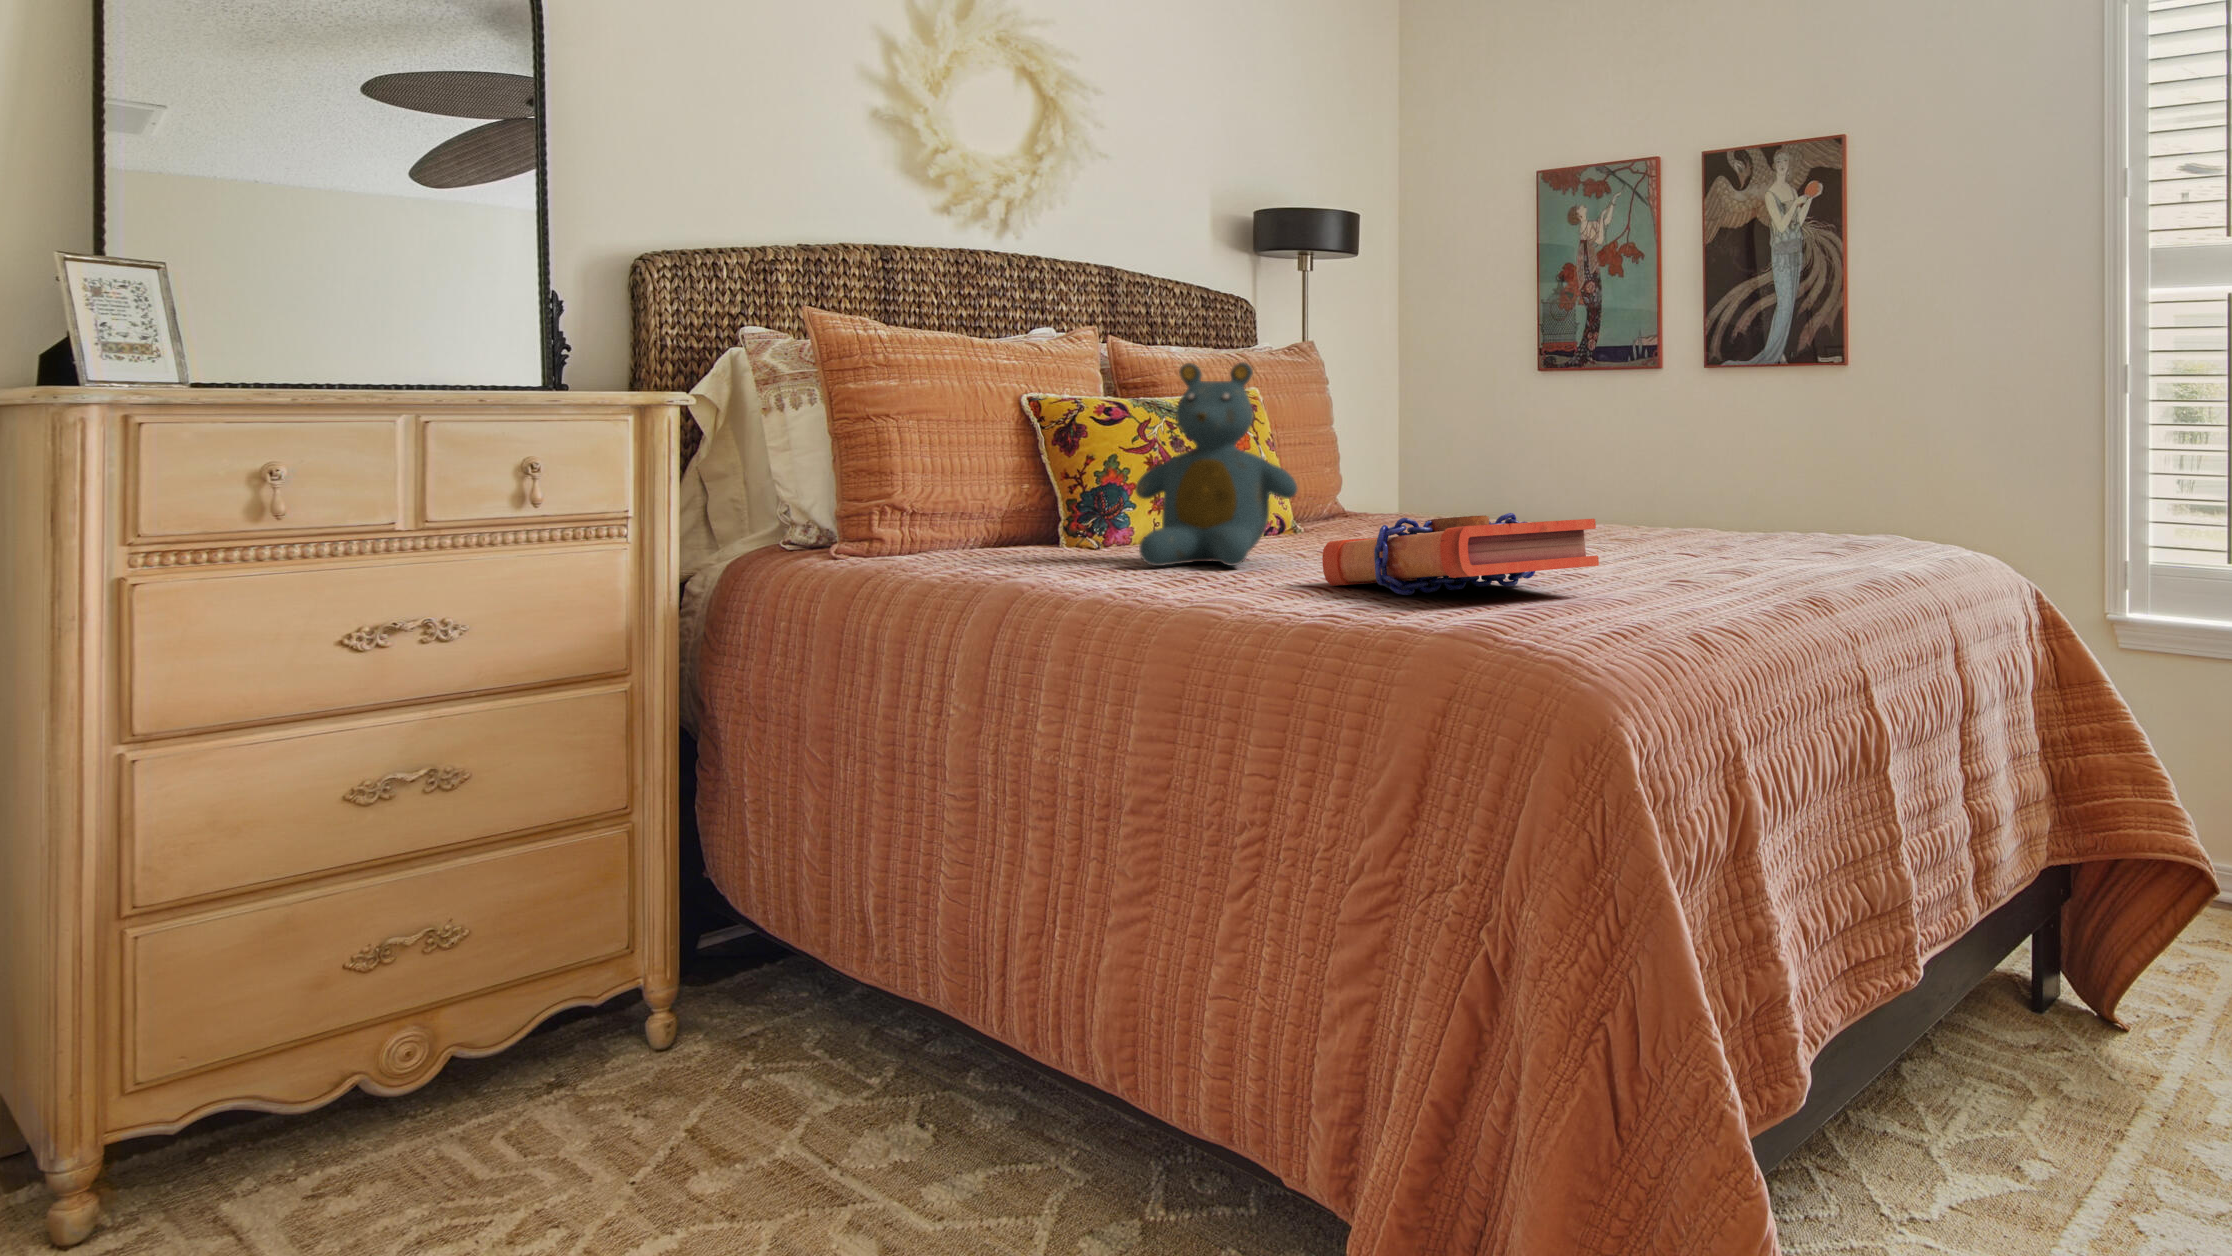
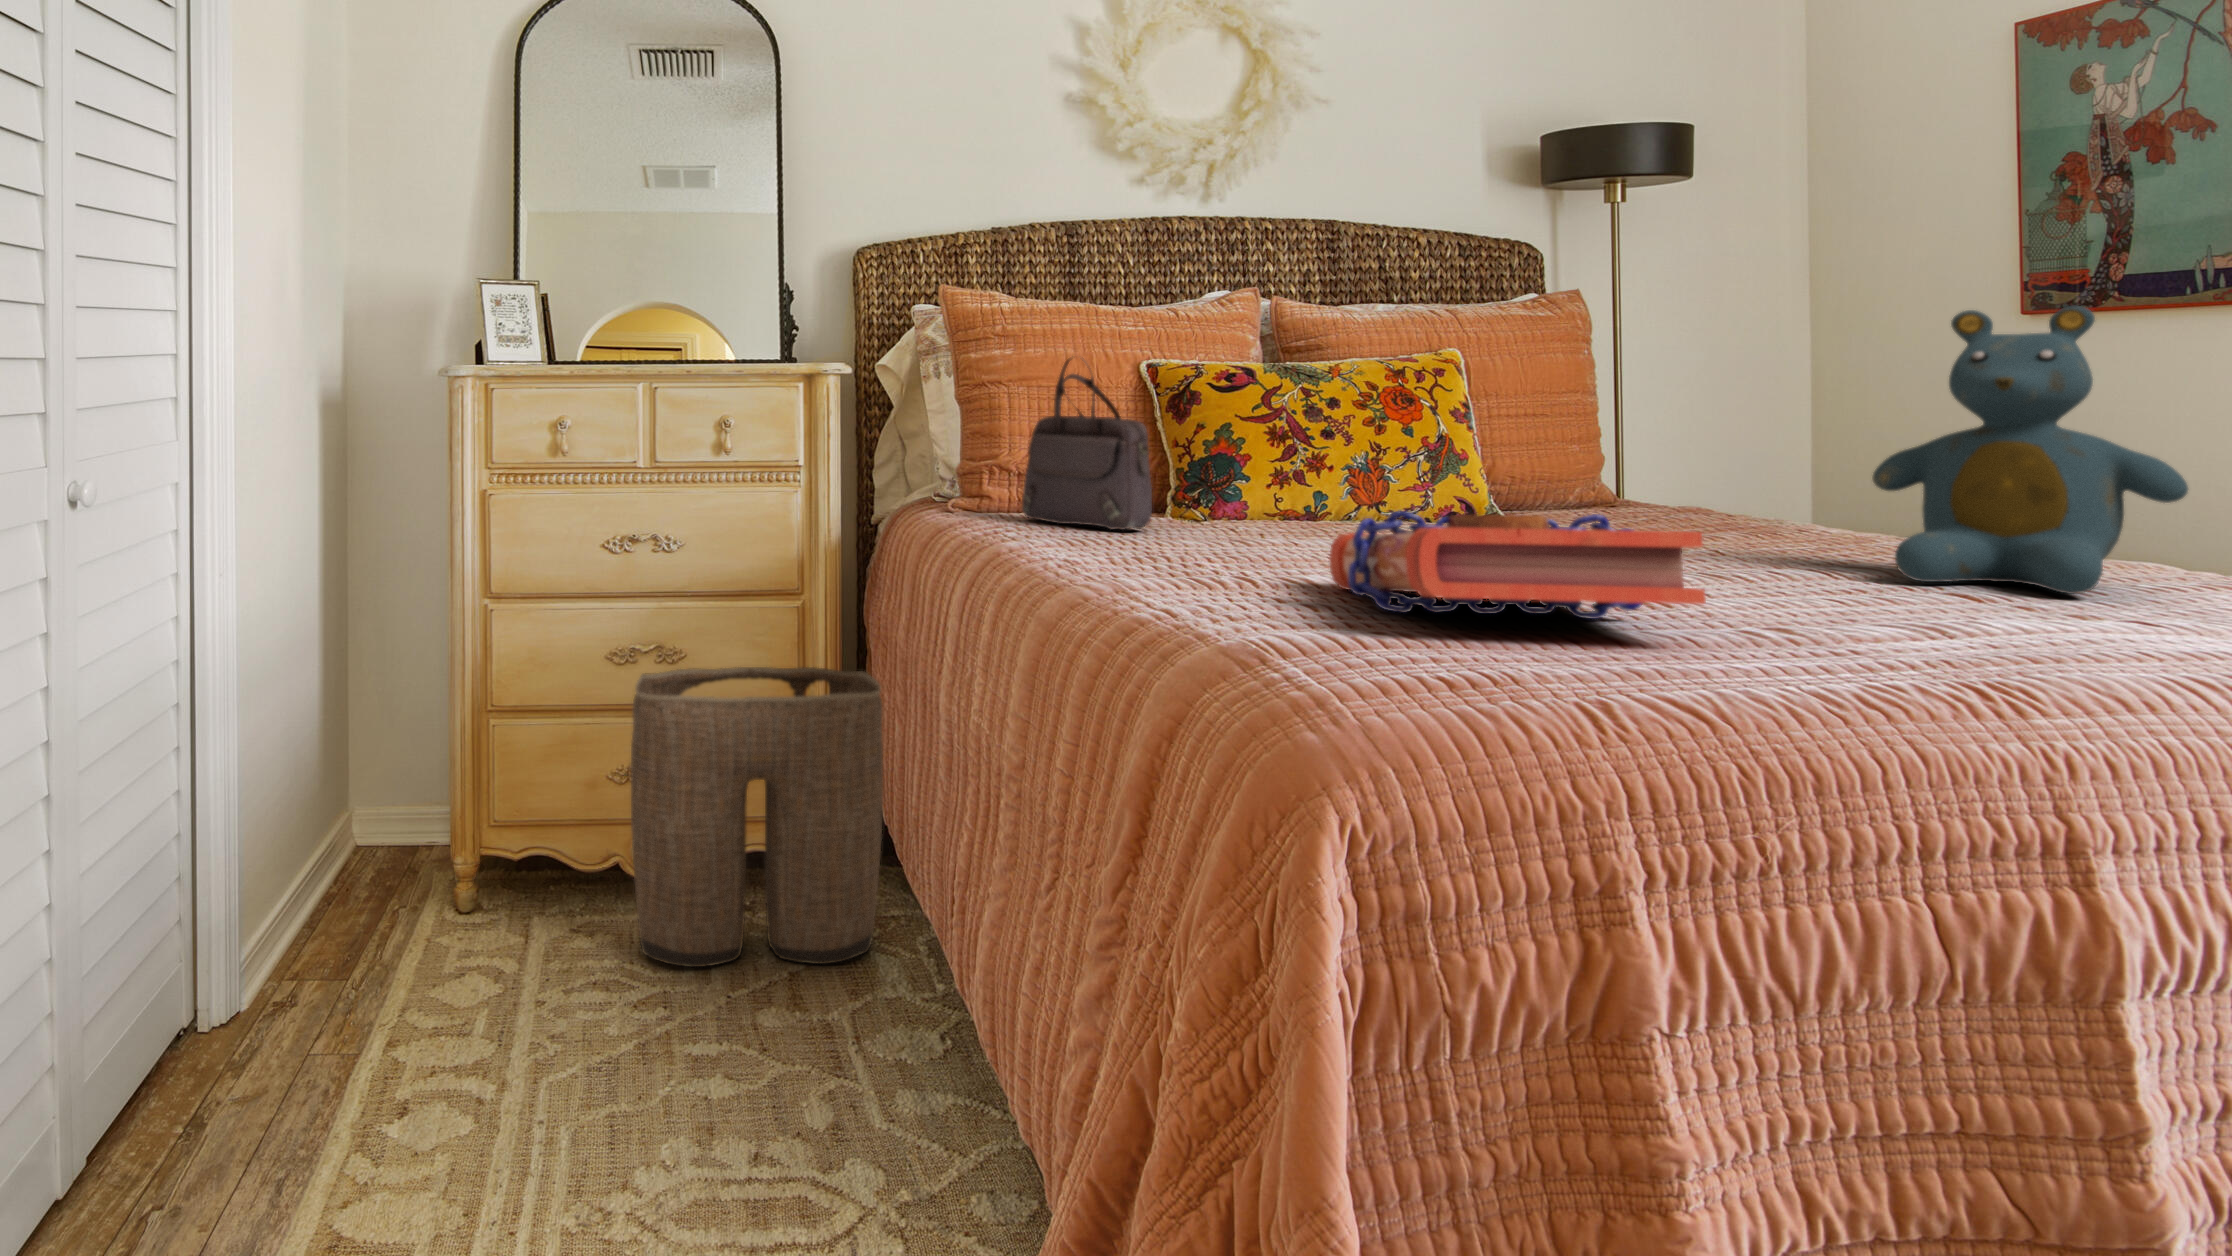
teddy bear: present [1135,362,1297,566] -> present [1872,306,2188,594]
handbag: none [925,391,1076,561] -> present [1022,358,1152,530]
laundry basket: none [425,749,782,1166] -> present [631,667,883,967]

